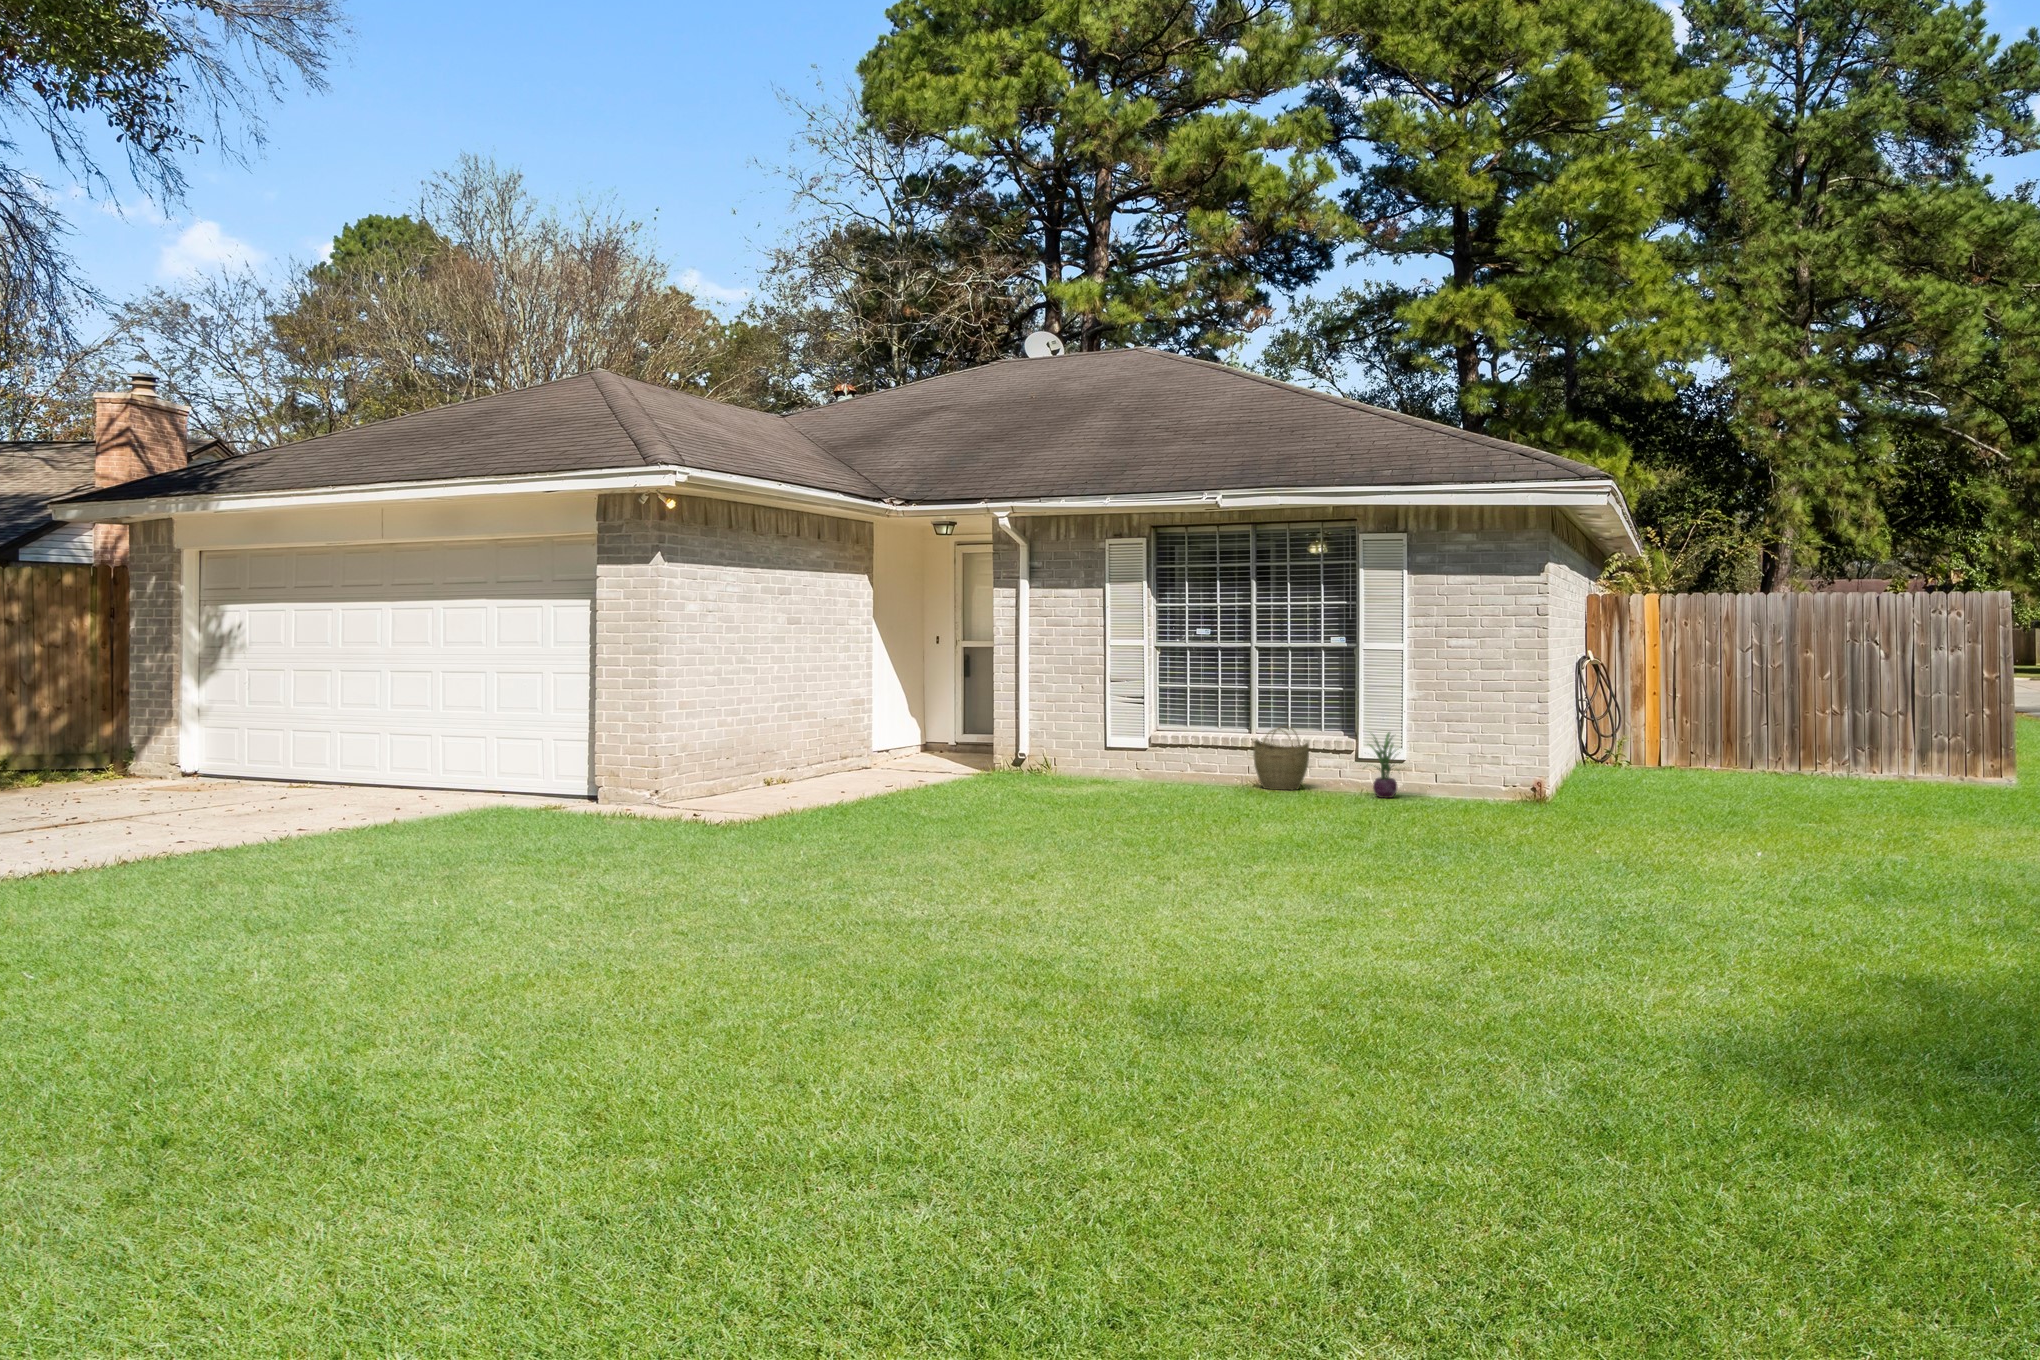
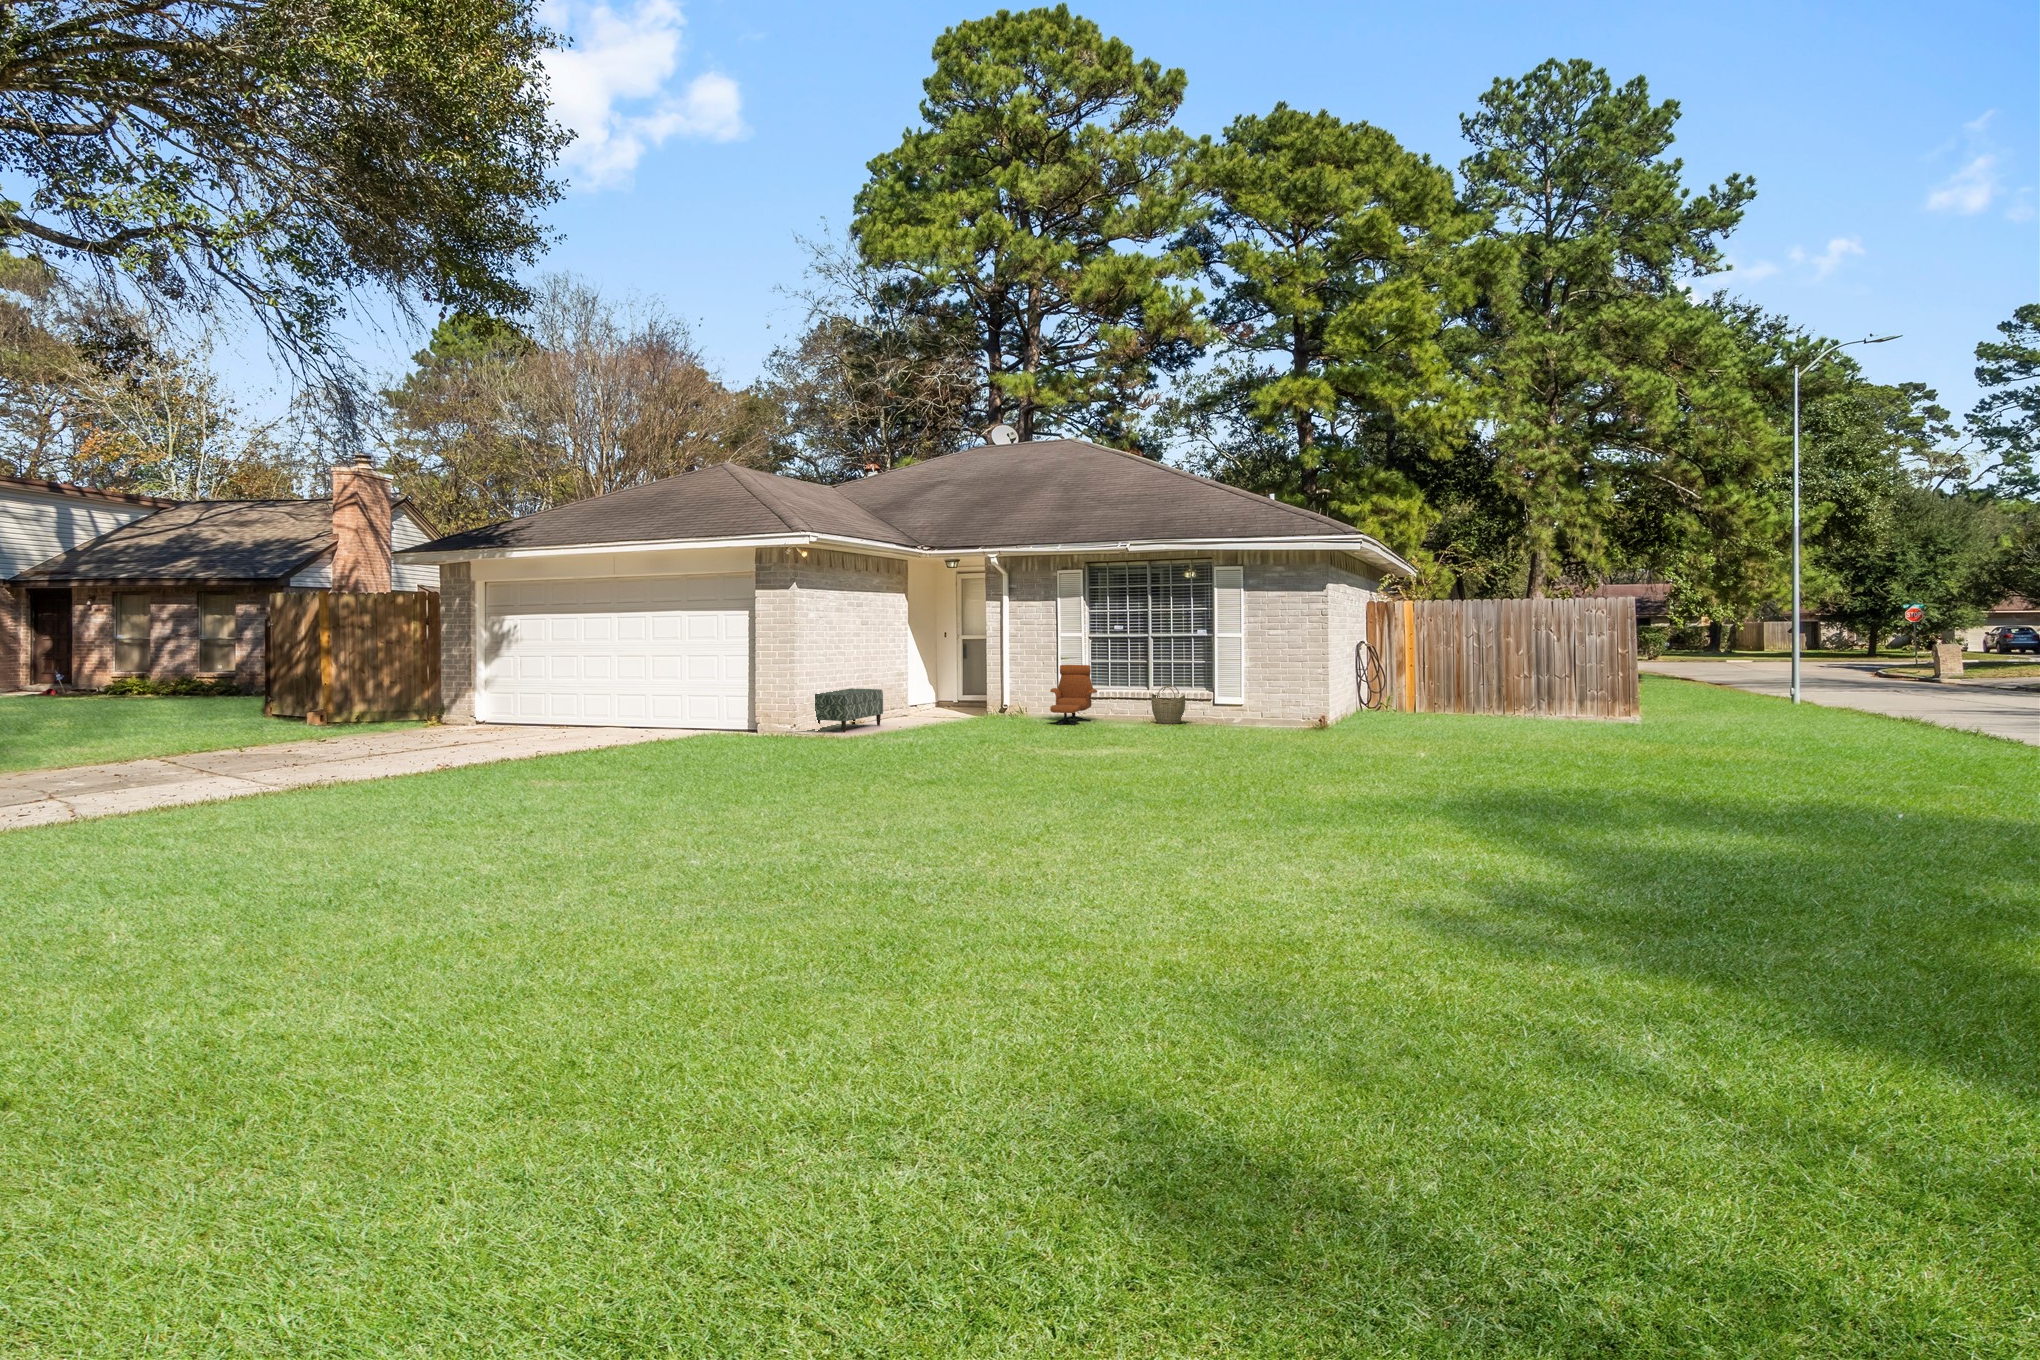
lounge chair: none [1088,691,1166,792] -> present [1050,665,1097,726]
bench: none [688,727,814,804] -> present [815,688,883,733]
decorative plant: present [1370,733,1397,798] -> none [1208,687,1253,727]

